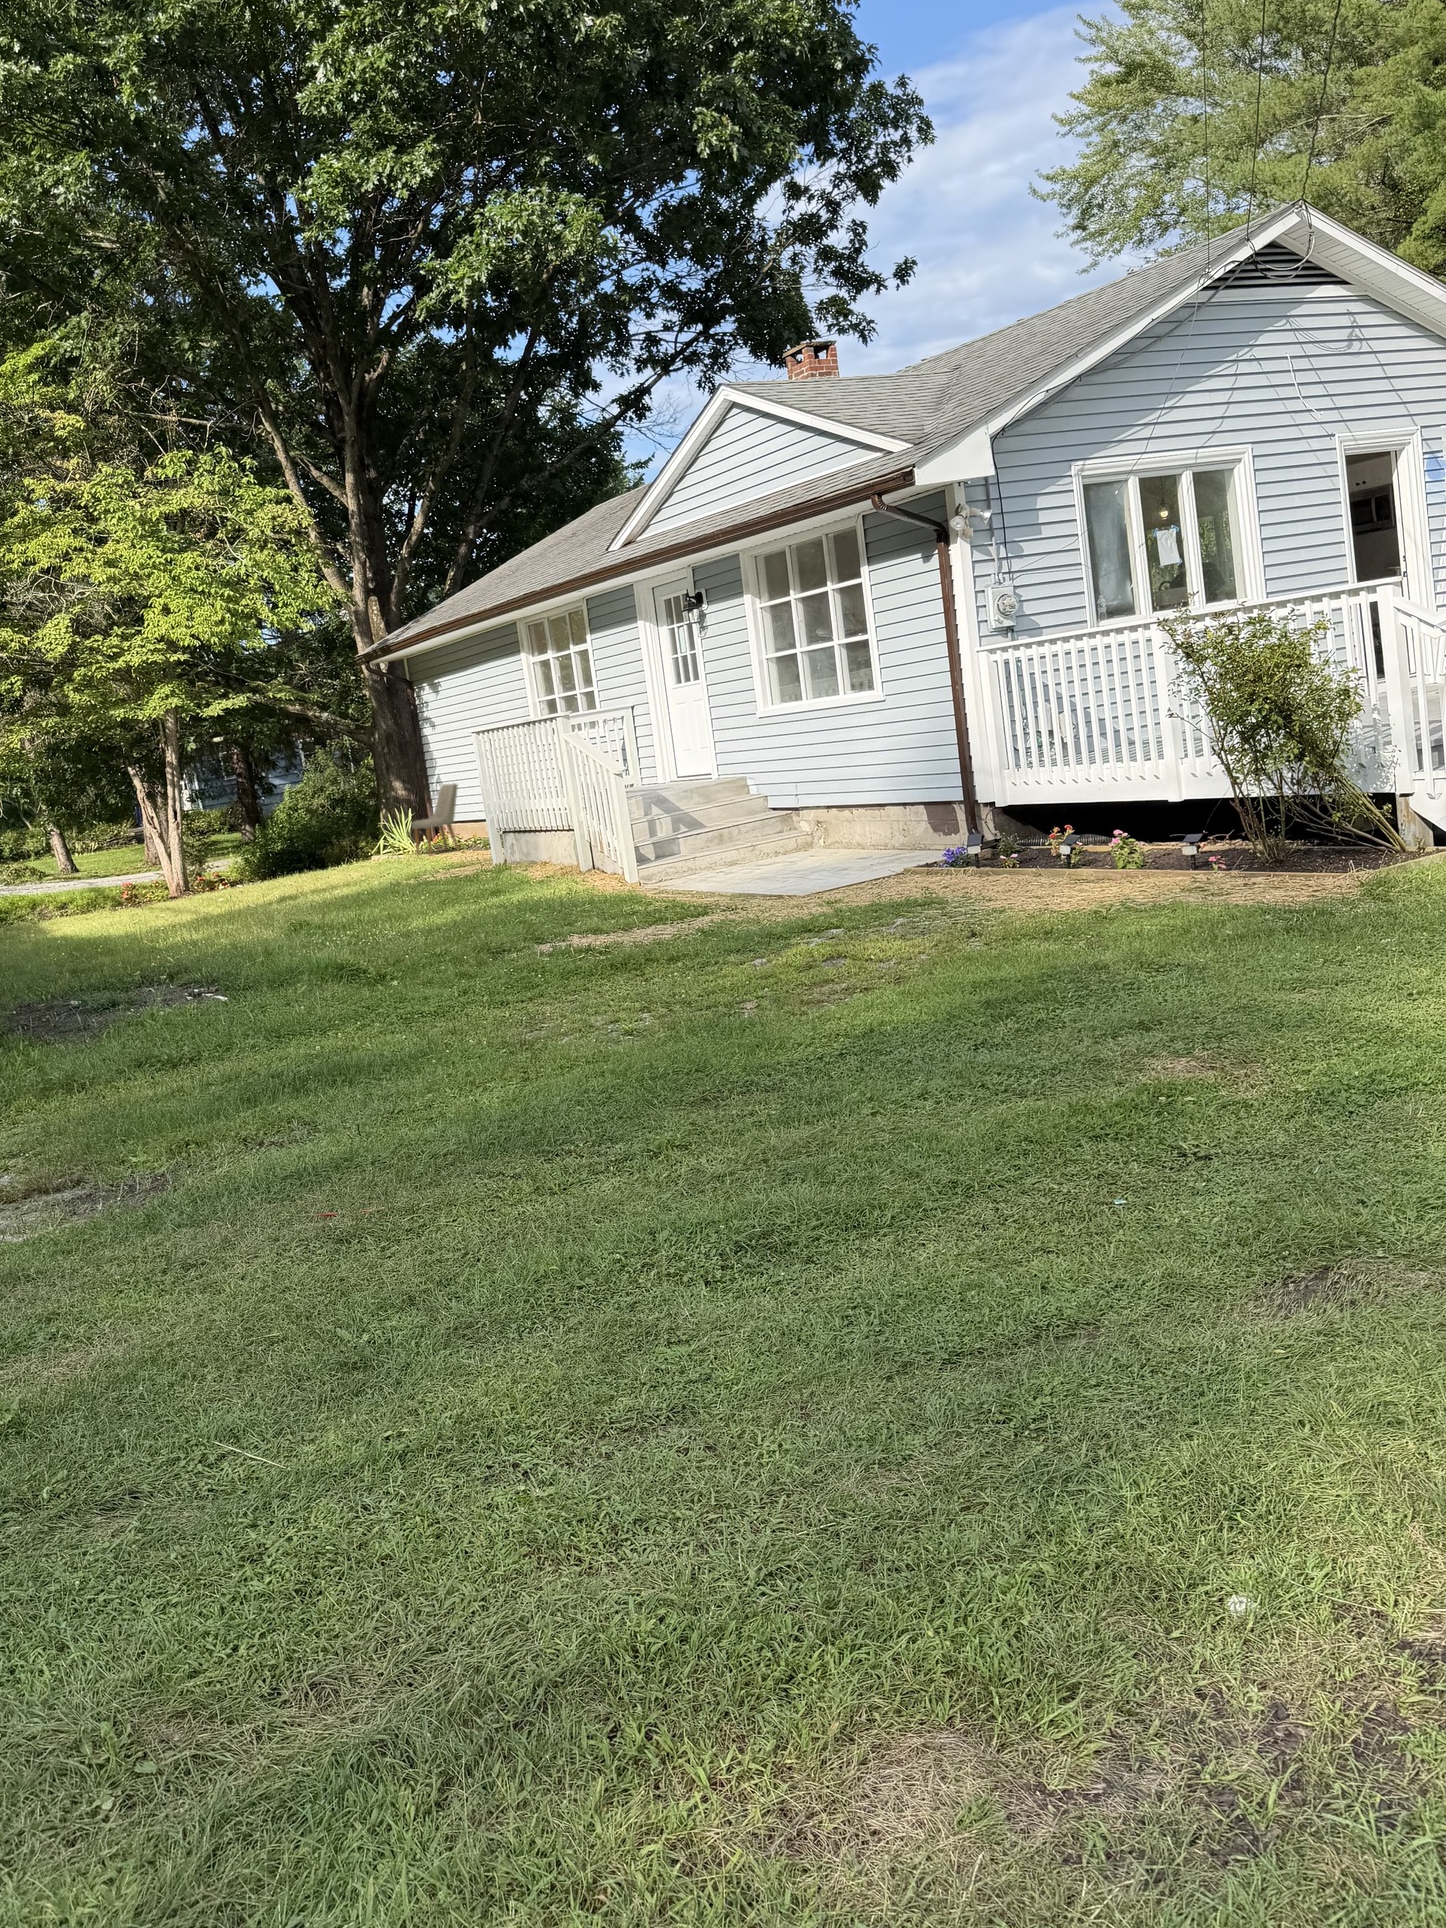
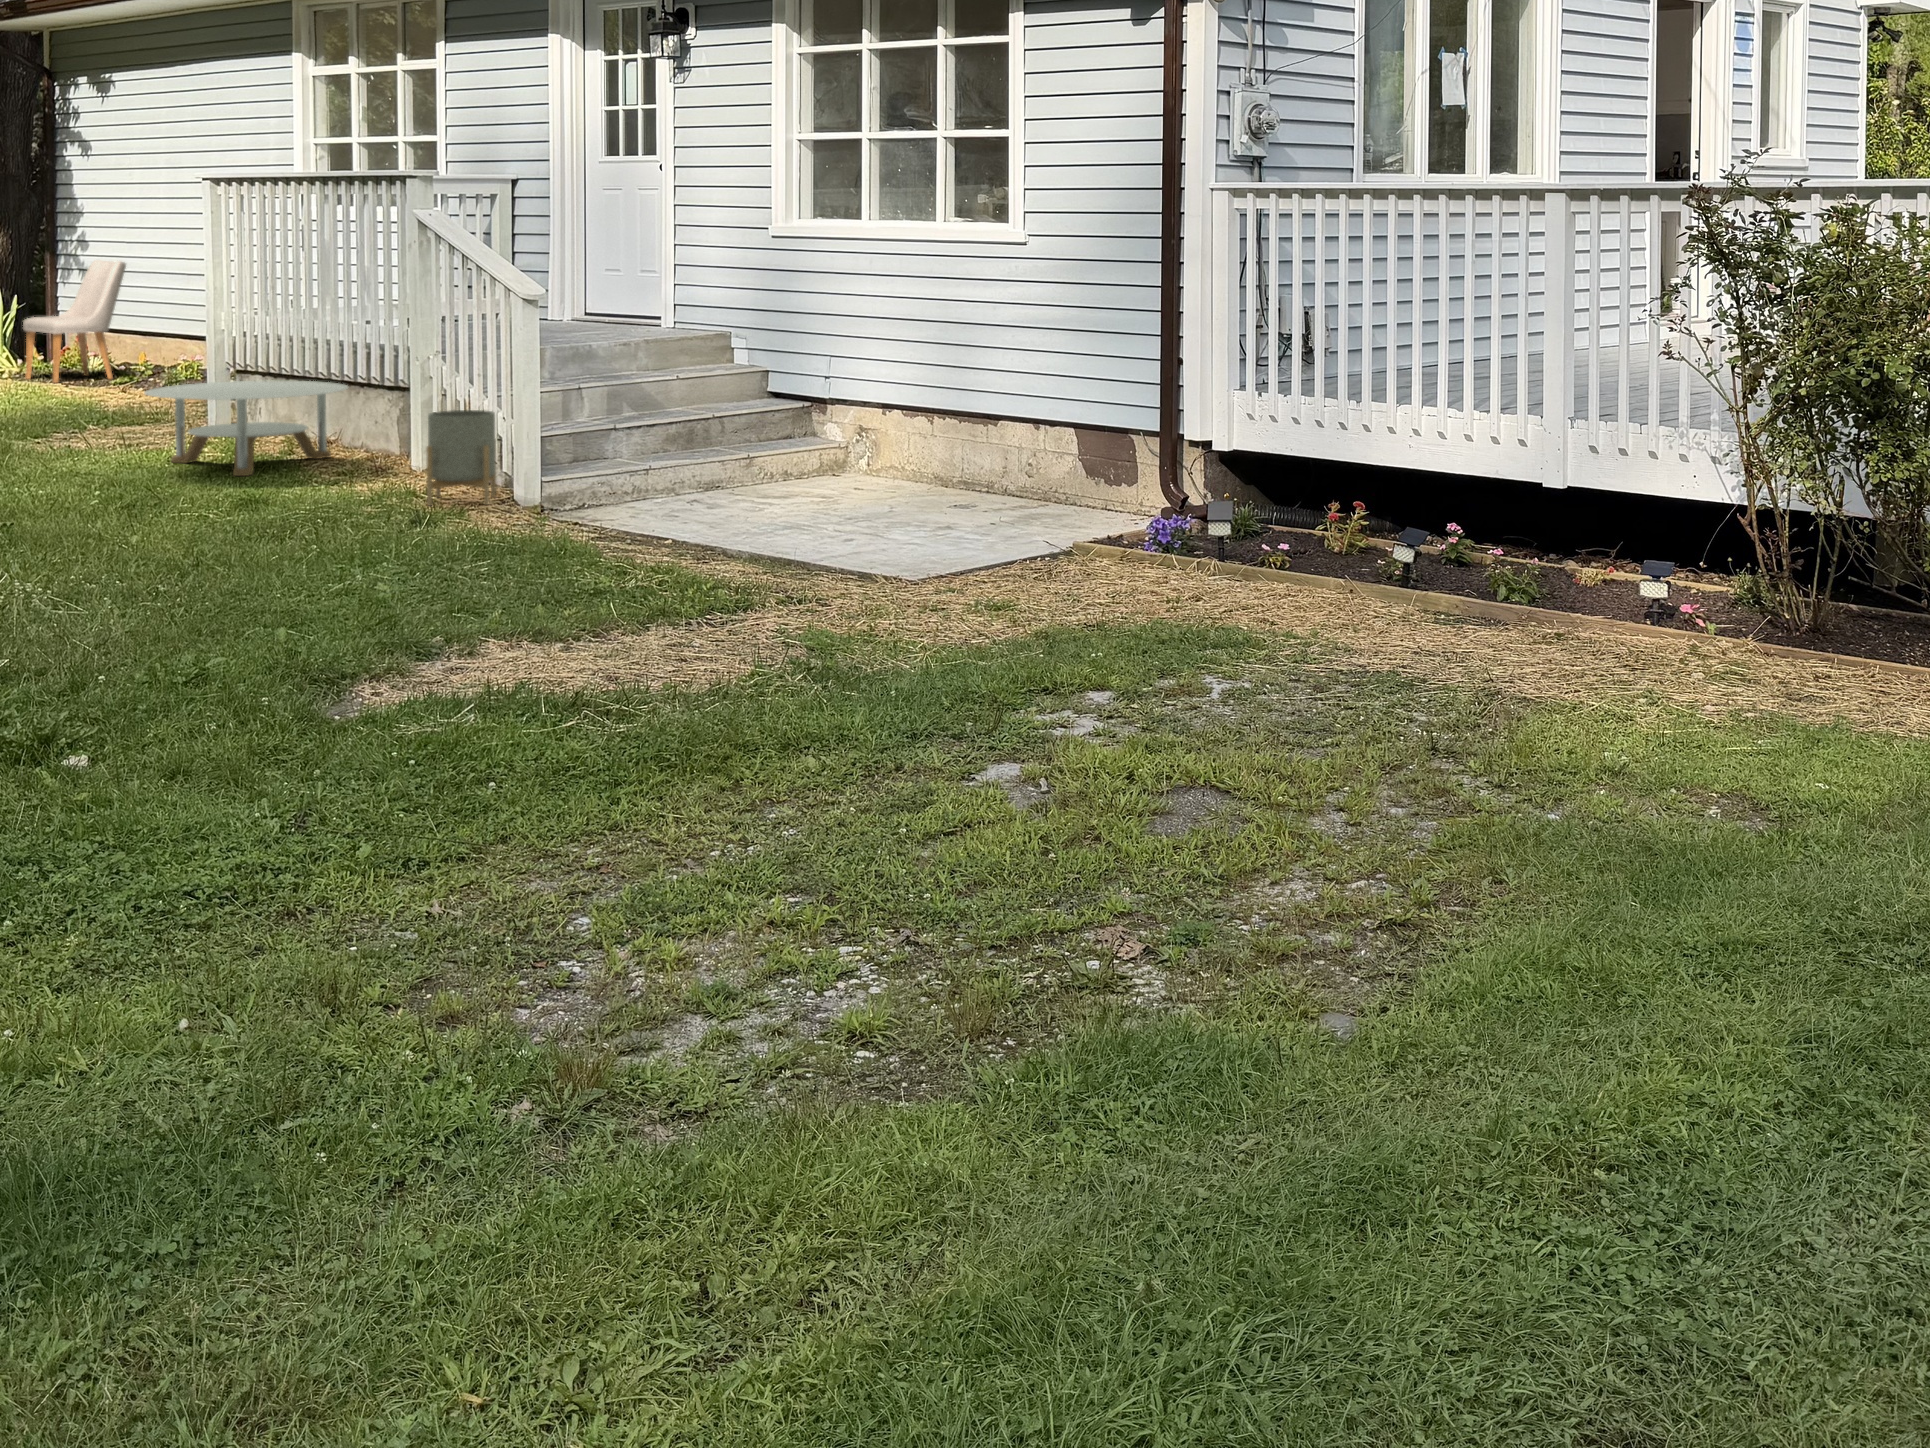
round table: none [449,833,549,886] -> present [145,381,348,476]
planter: none [574,836,616,890] -> present [426,410,496,506]

